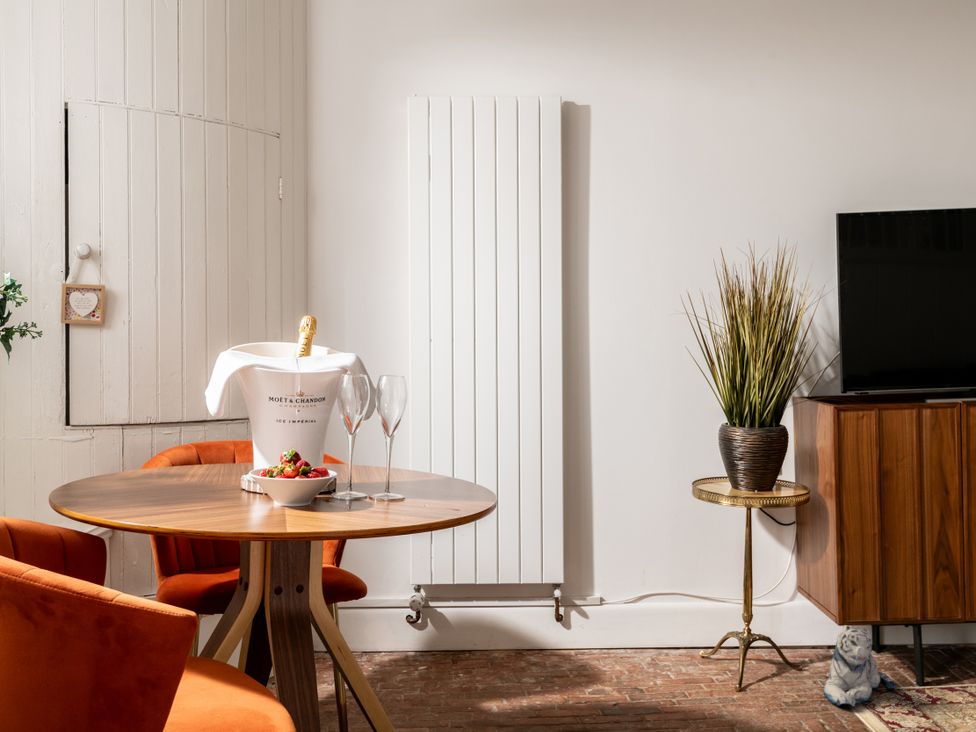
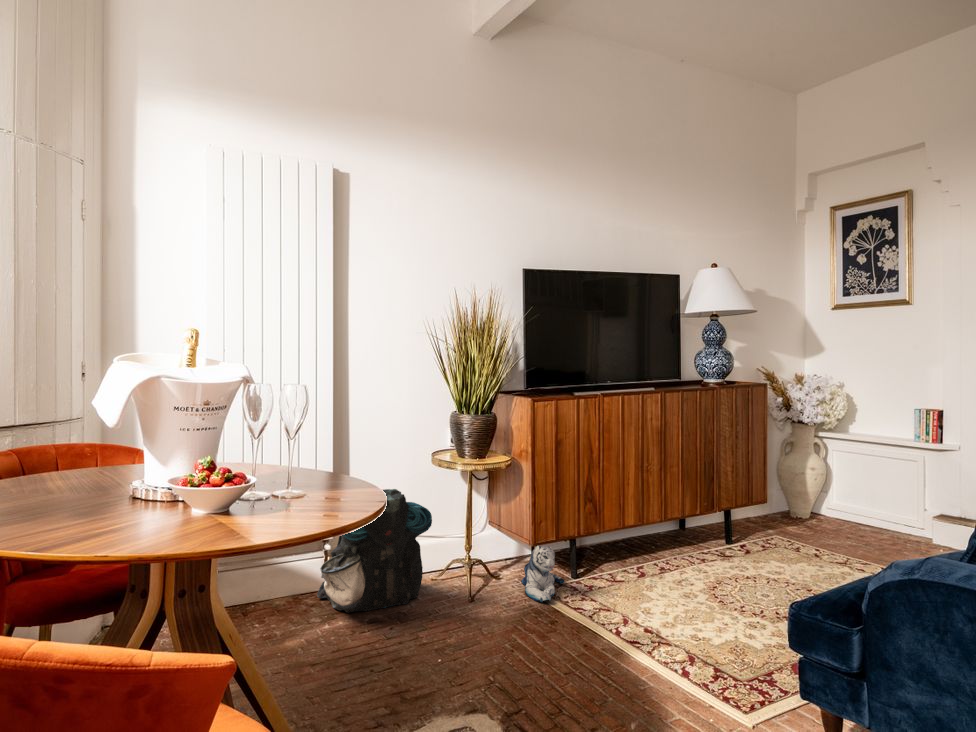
backpack: none [534,521,688,680] -> present [317,489,432,613]

